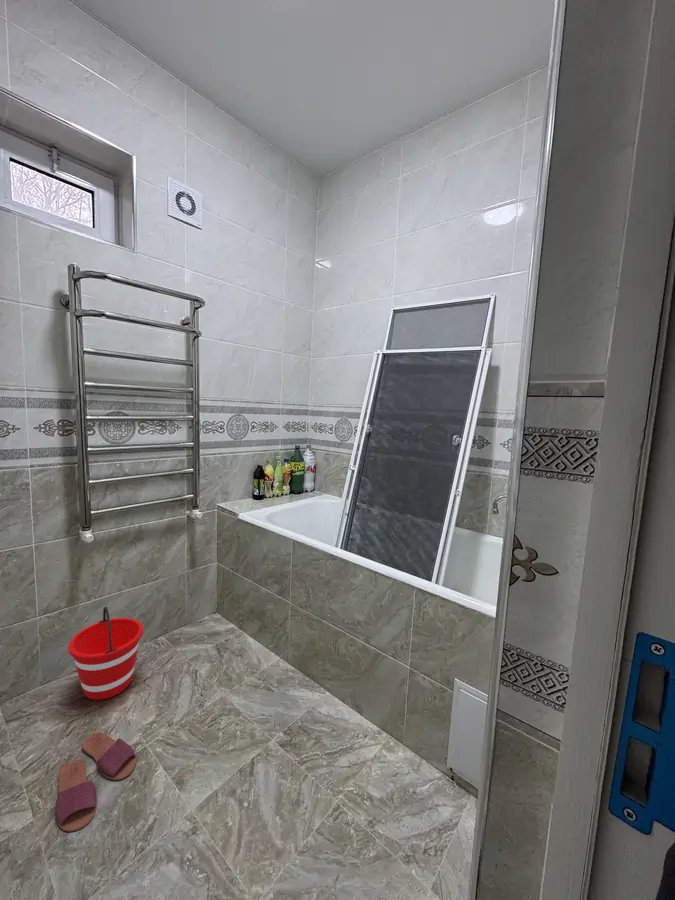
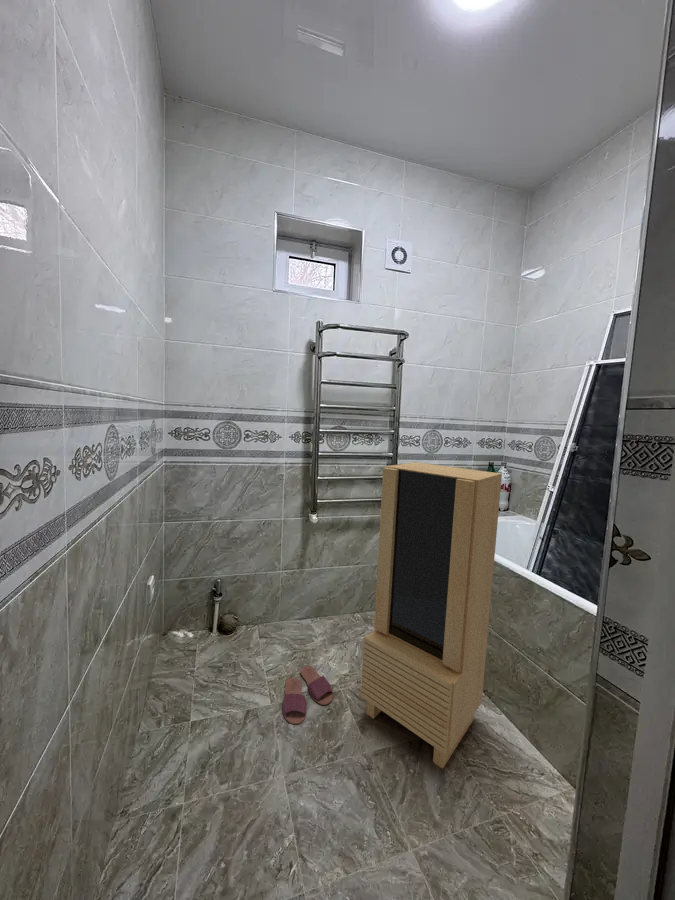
storage cabinet: none [175,453,317,783] -> present [361,462,502,769]
bucket: present [68,607,143,700] -> none [297,575,345,645]

